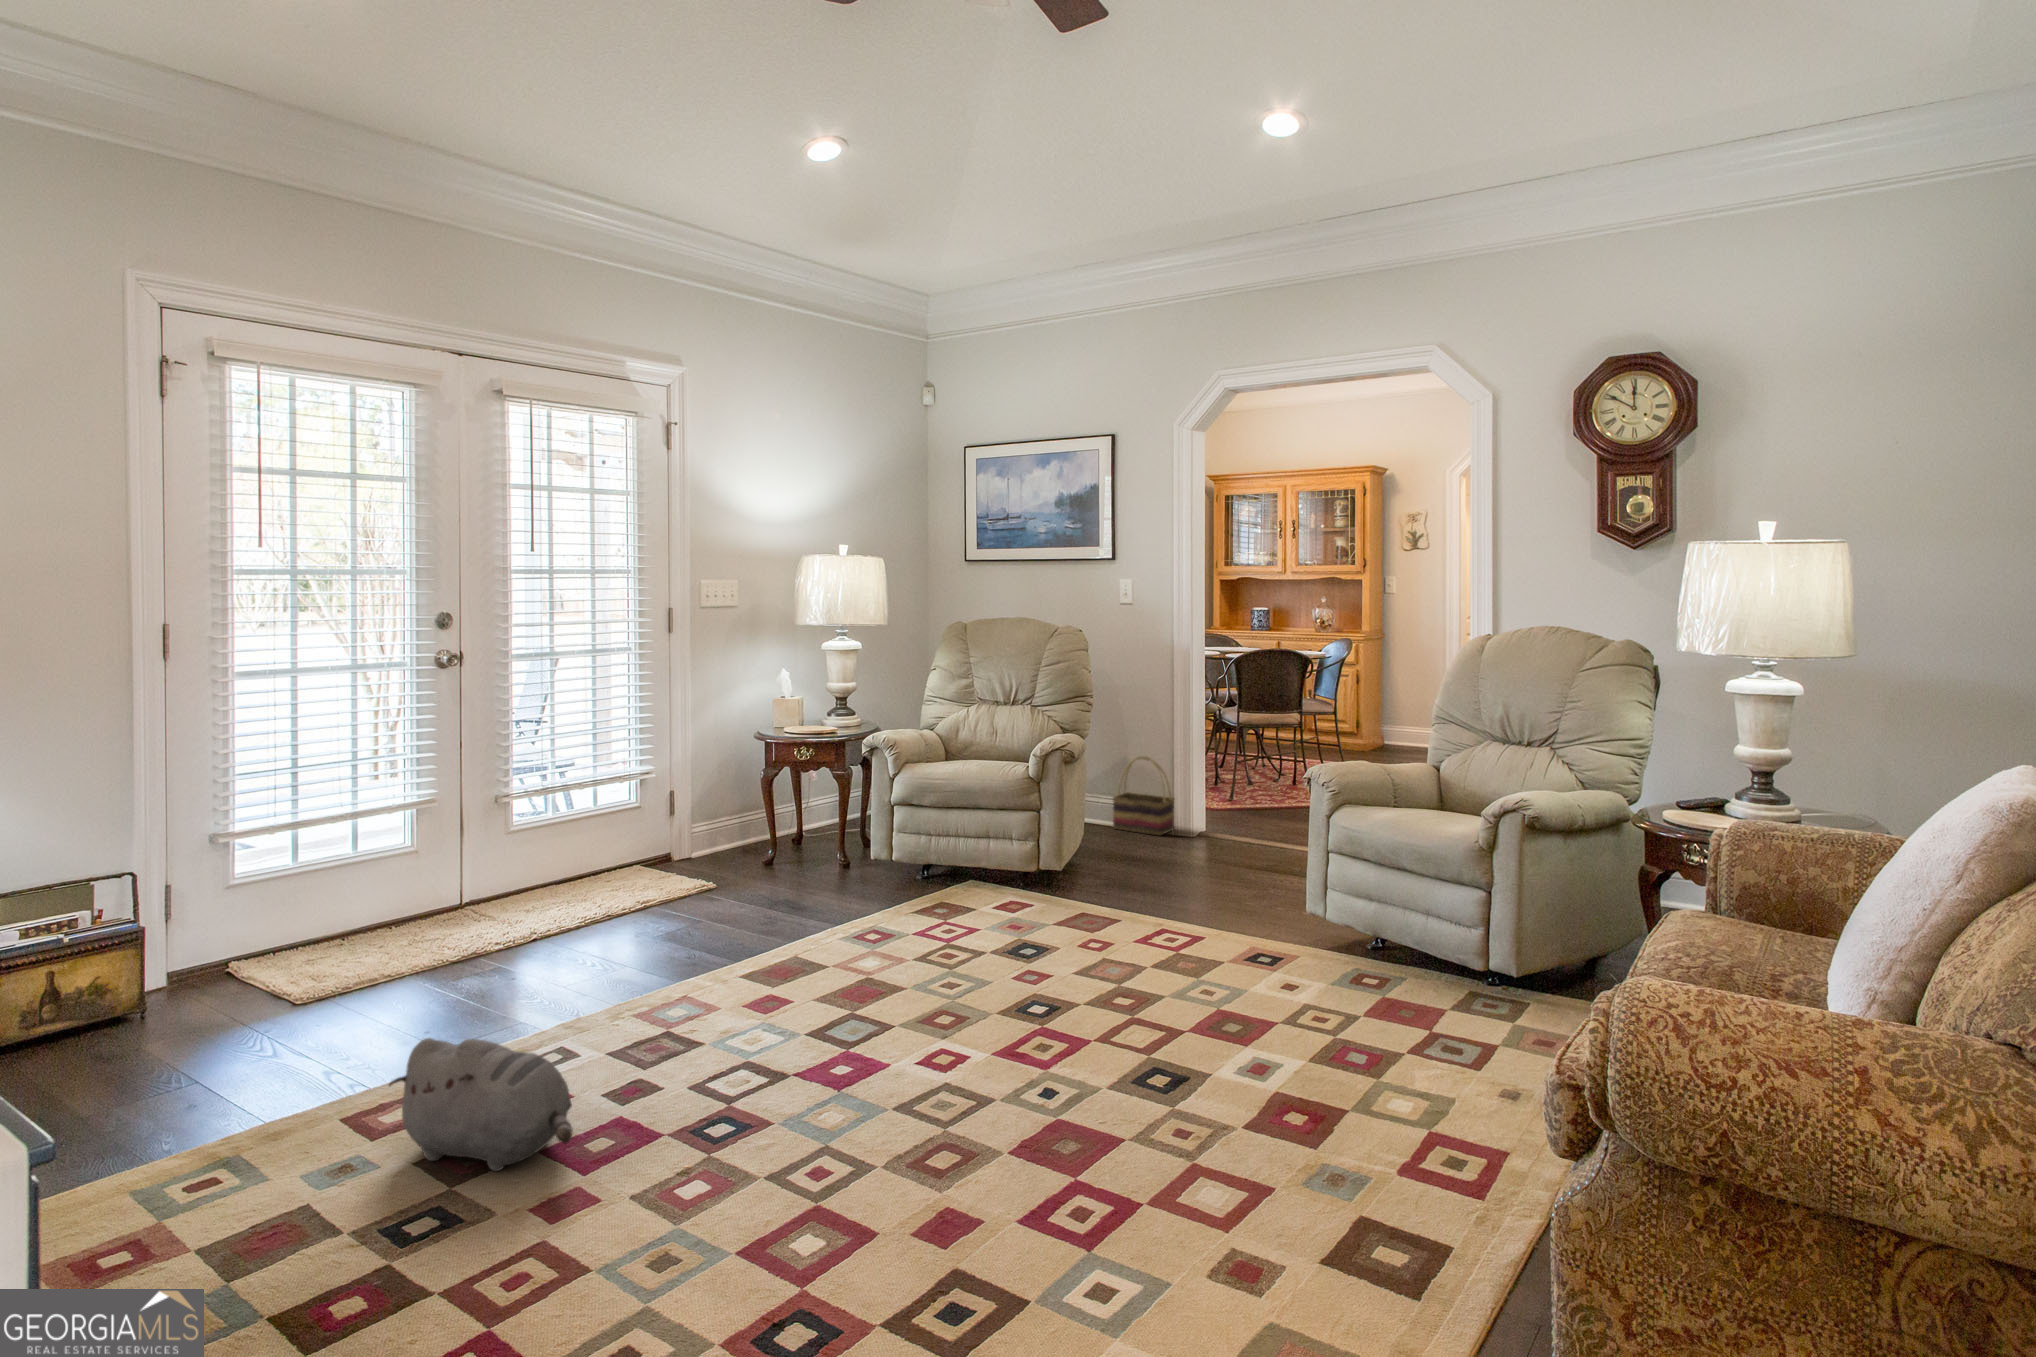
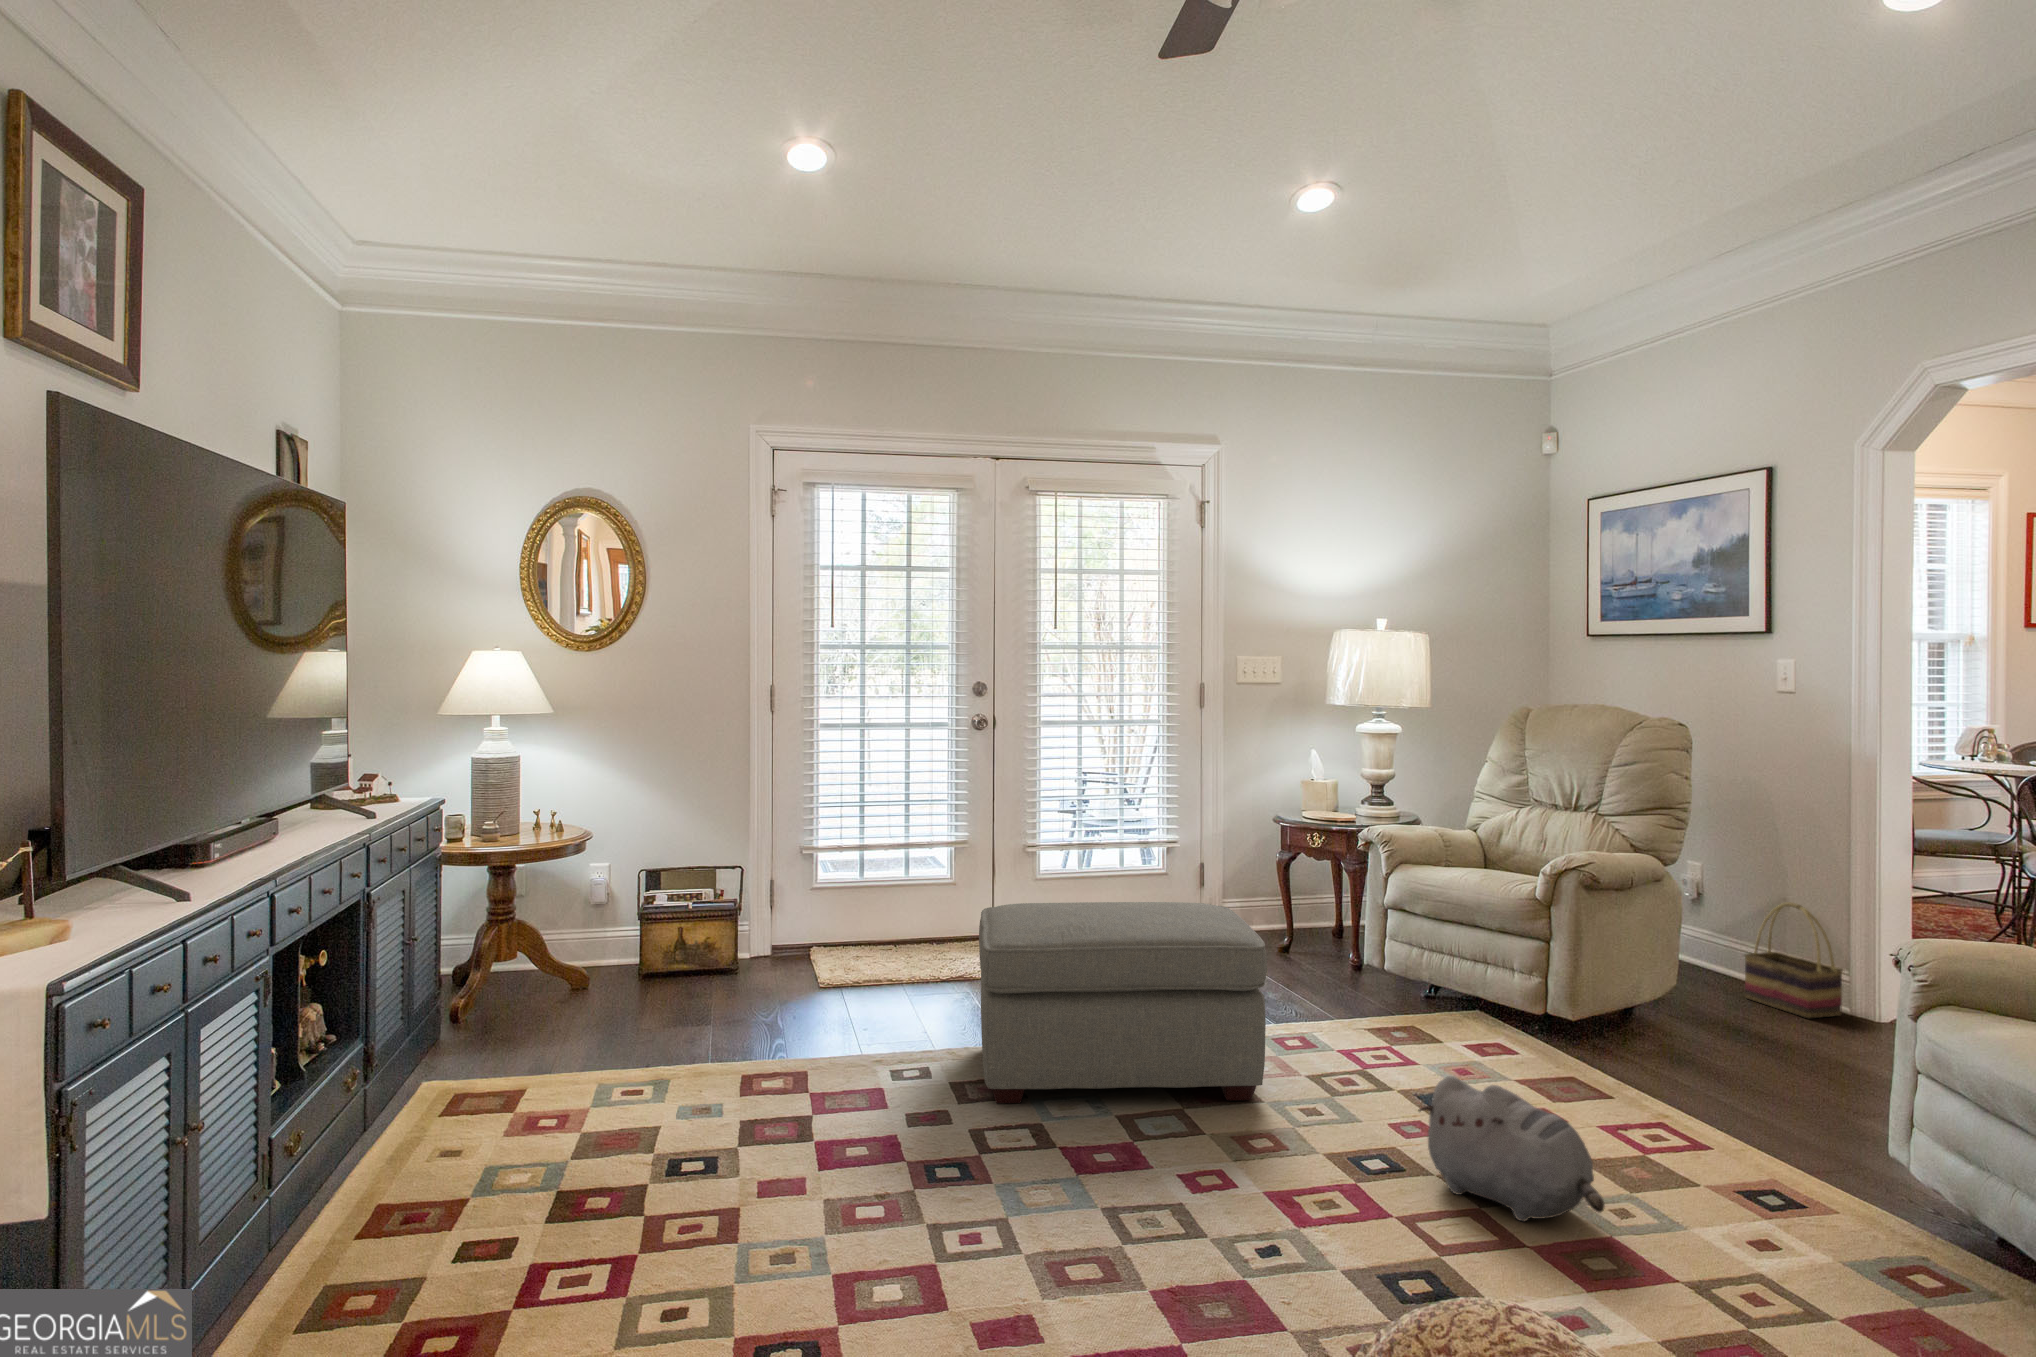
ottoman: none [581,823,906,1066] -> present [979,902,1267,1103]
plush toy: present [389,1038,573,1171] -> present [1419,1076,1605,1221]

